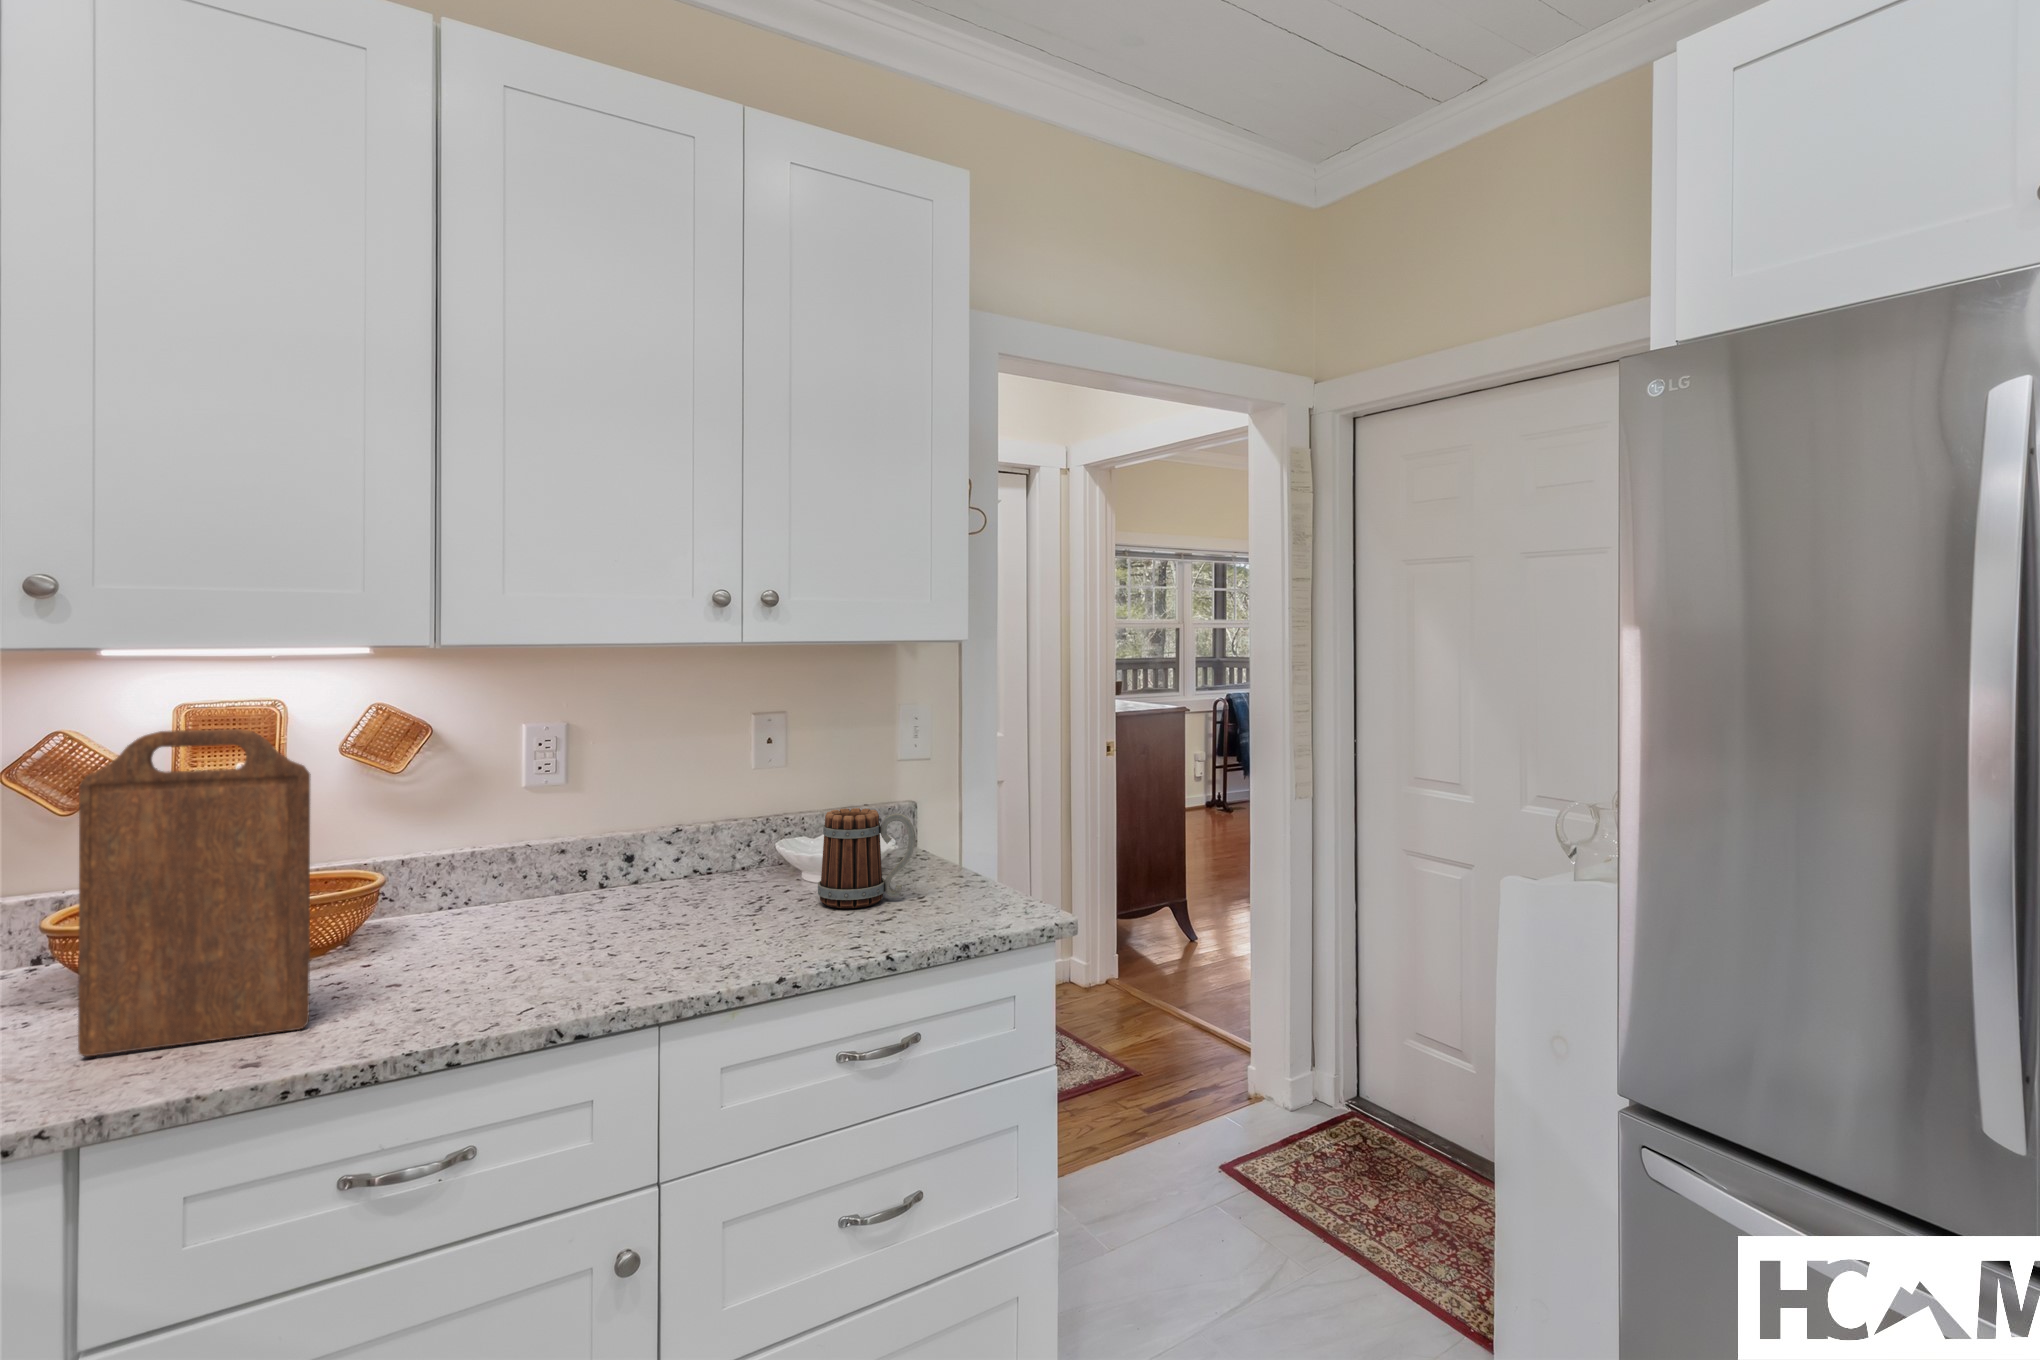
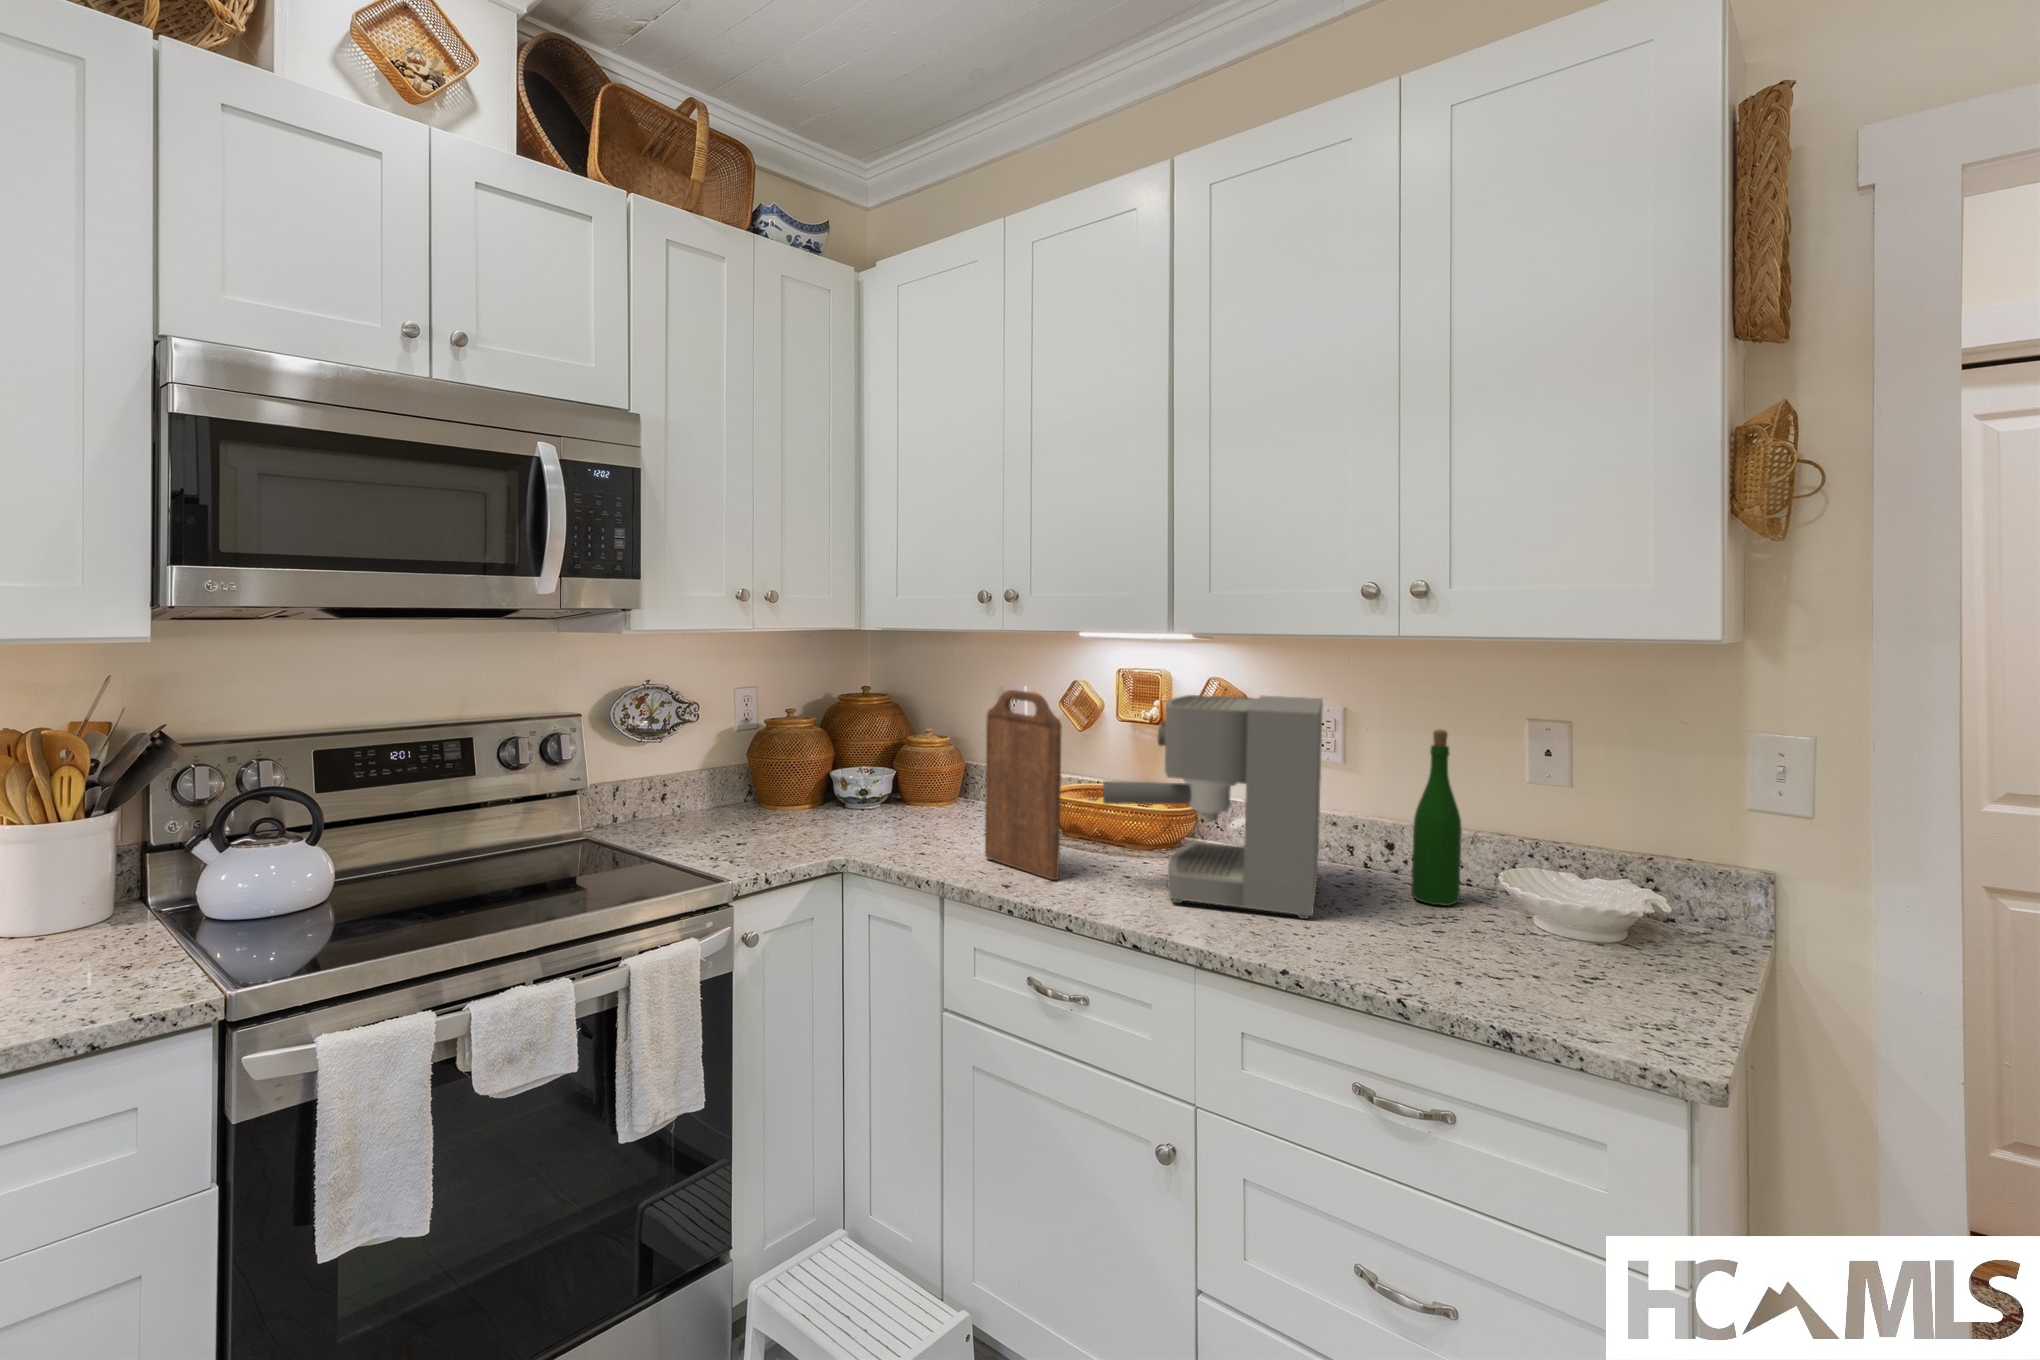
coffee maker: none [380,701,691,980] -> present [1103,695,1323,919]
wine bottle: none [700,719,745,897] -> present [1411,730,1462,906]
mug: present [818,808,915,908] -> none [1470,845,1577,962]

